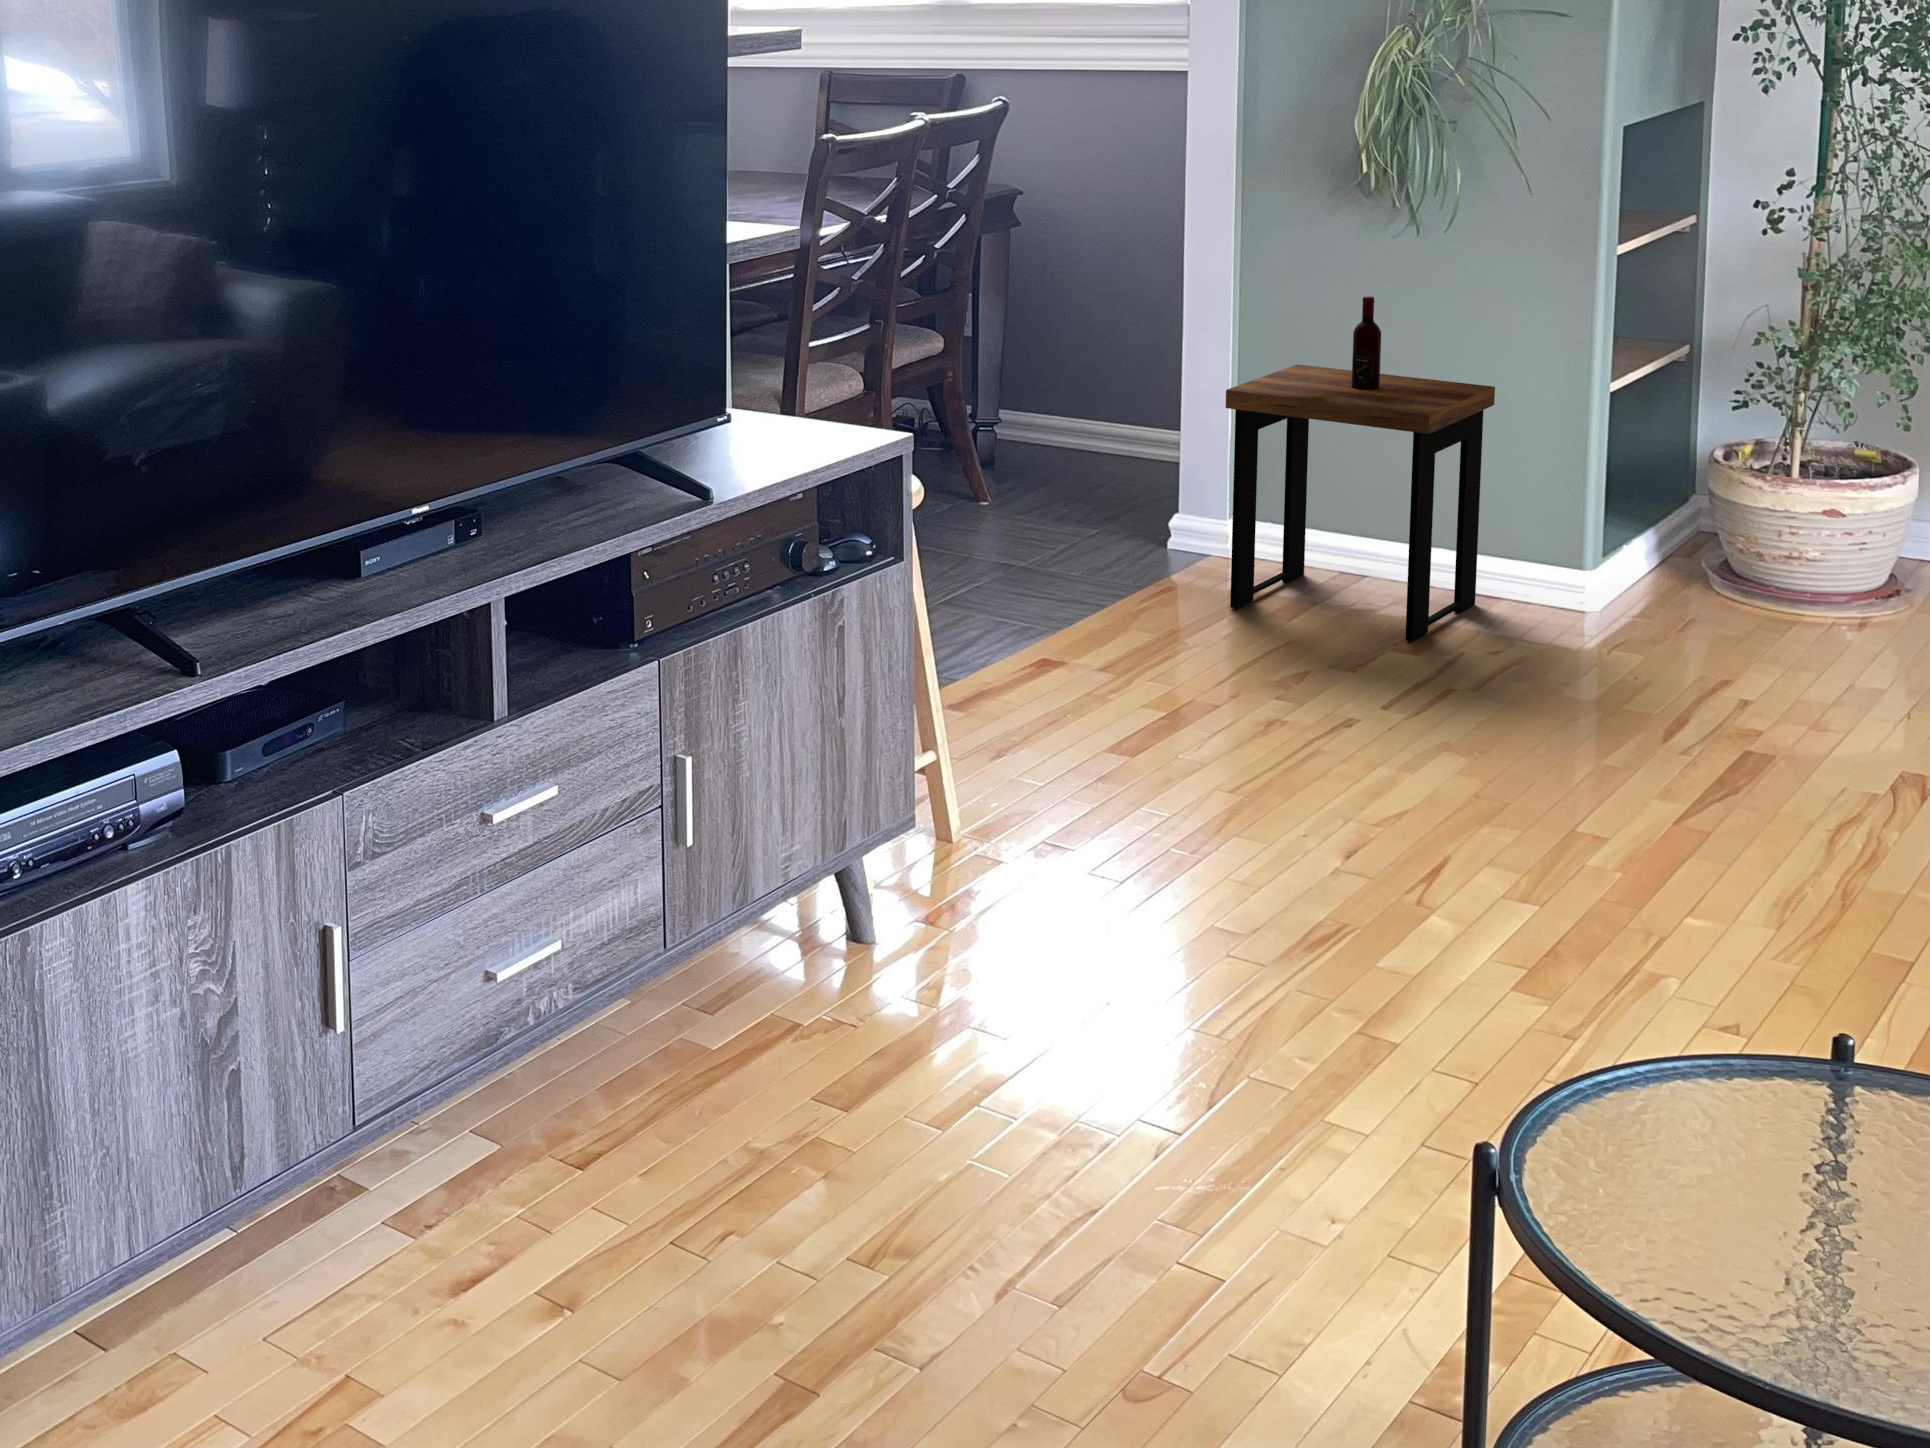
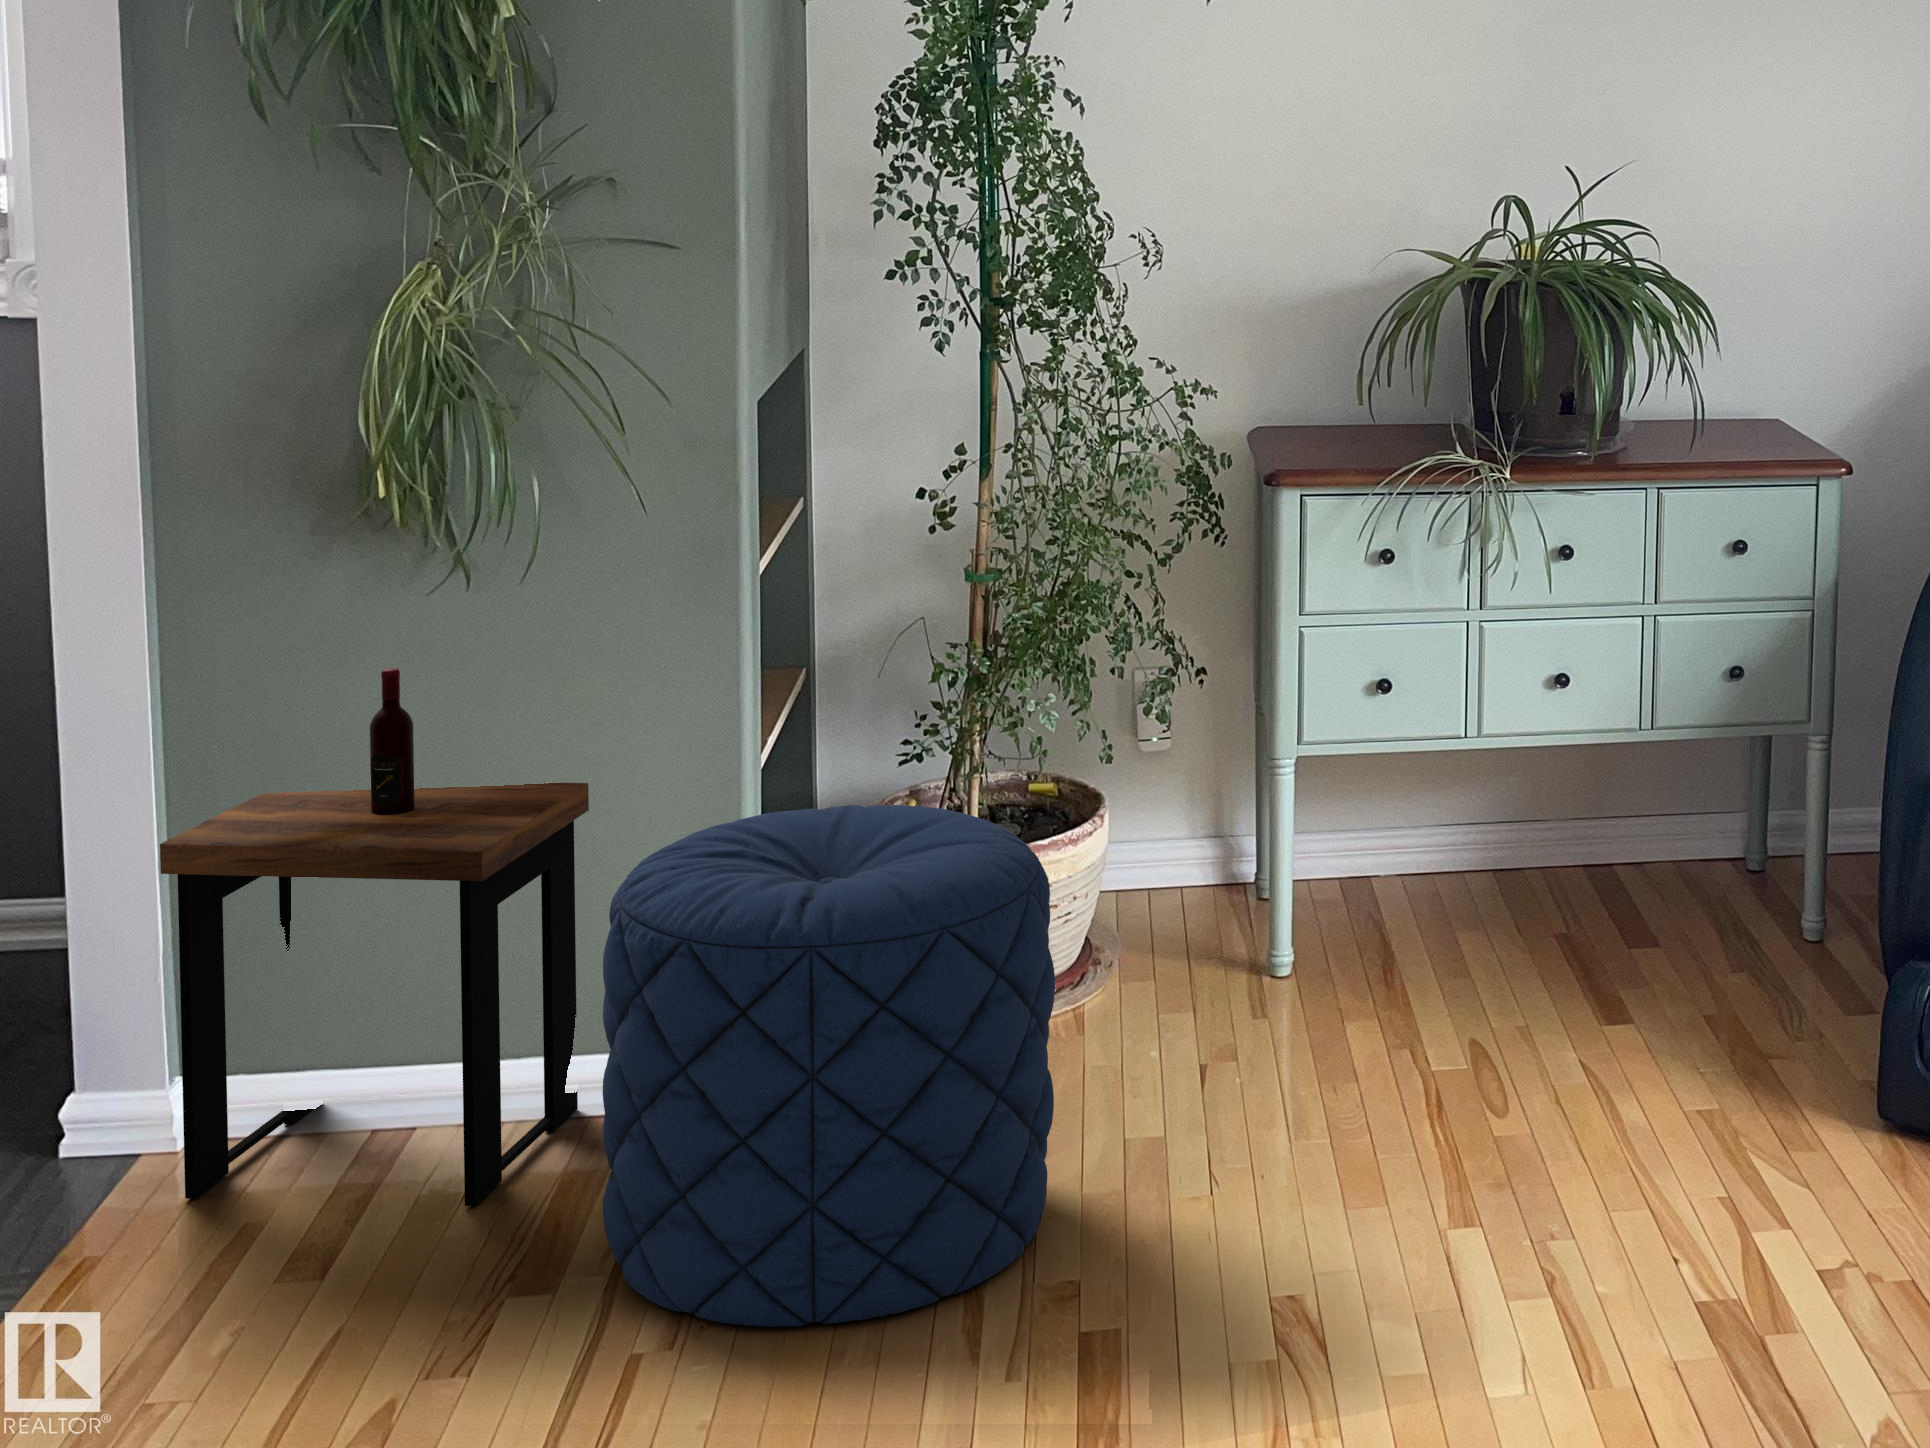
pouf: none [1504,412,1849,745] -> present [603,805,1055,1327]

